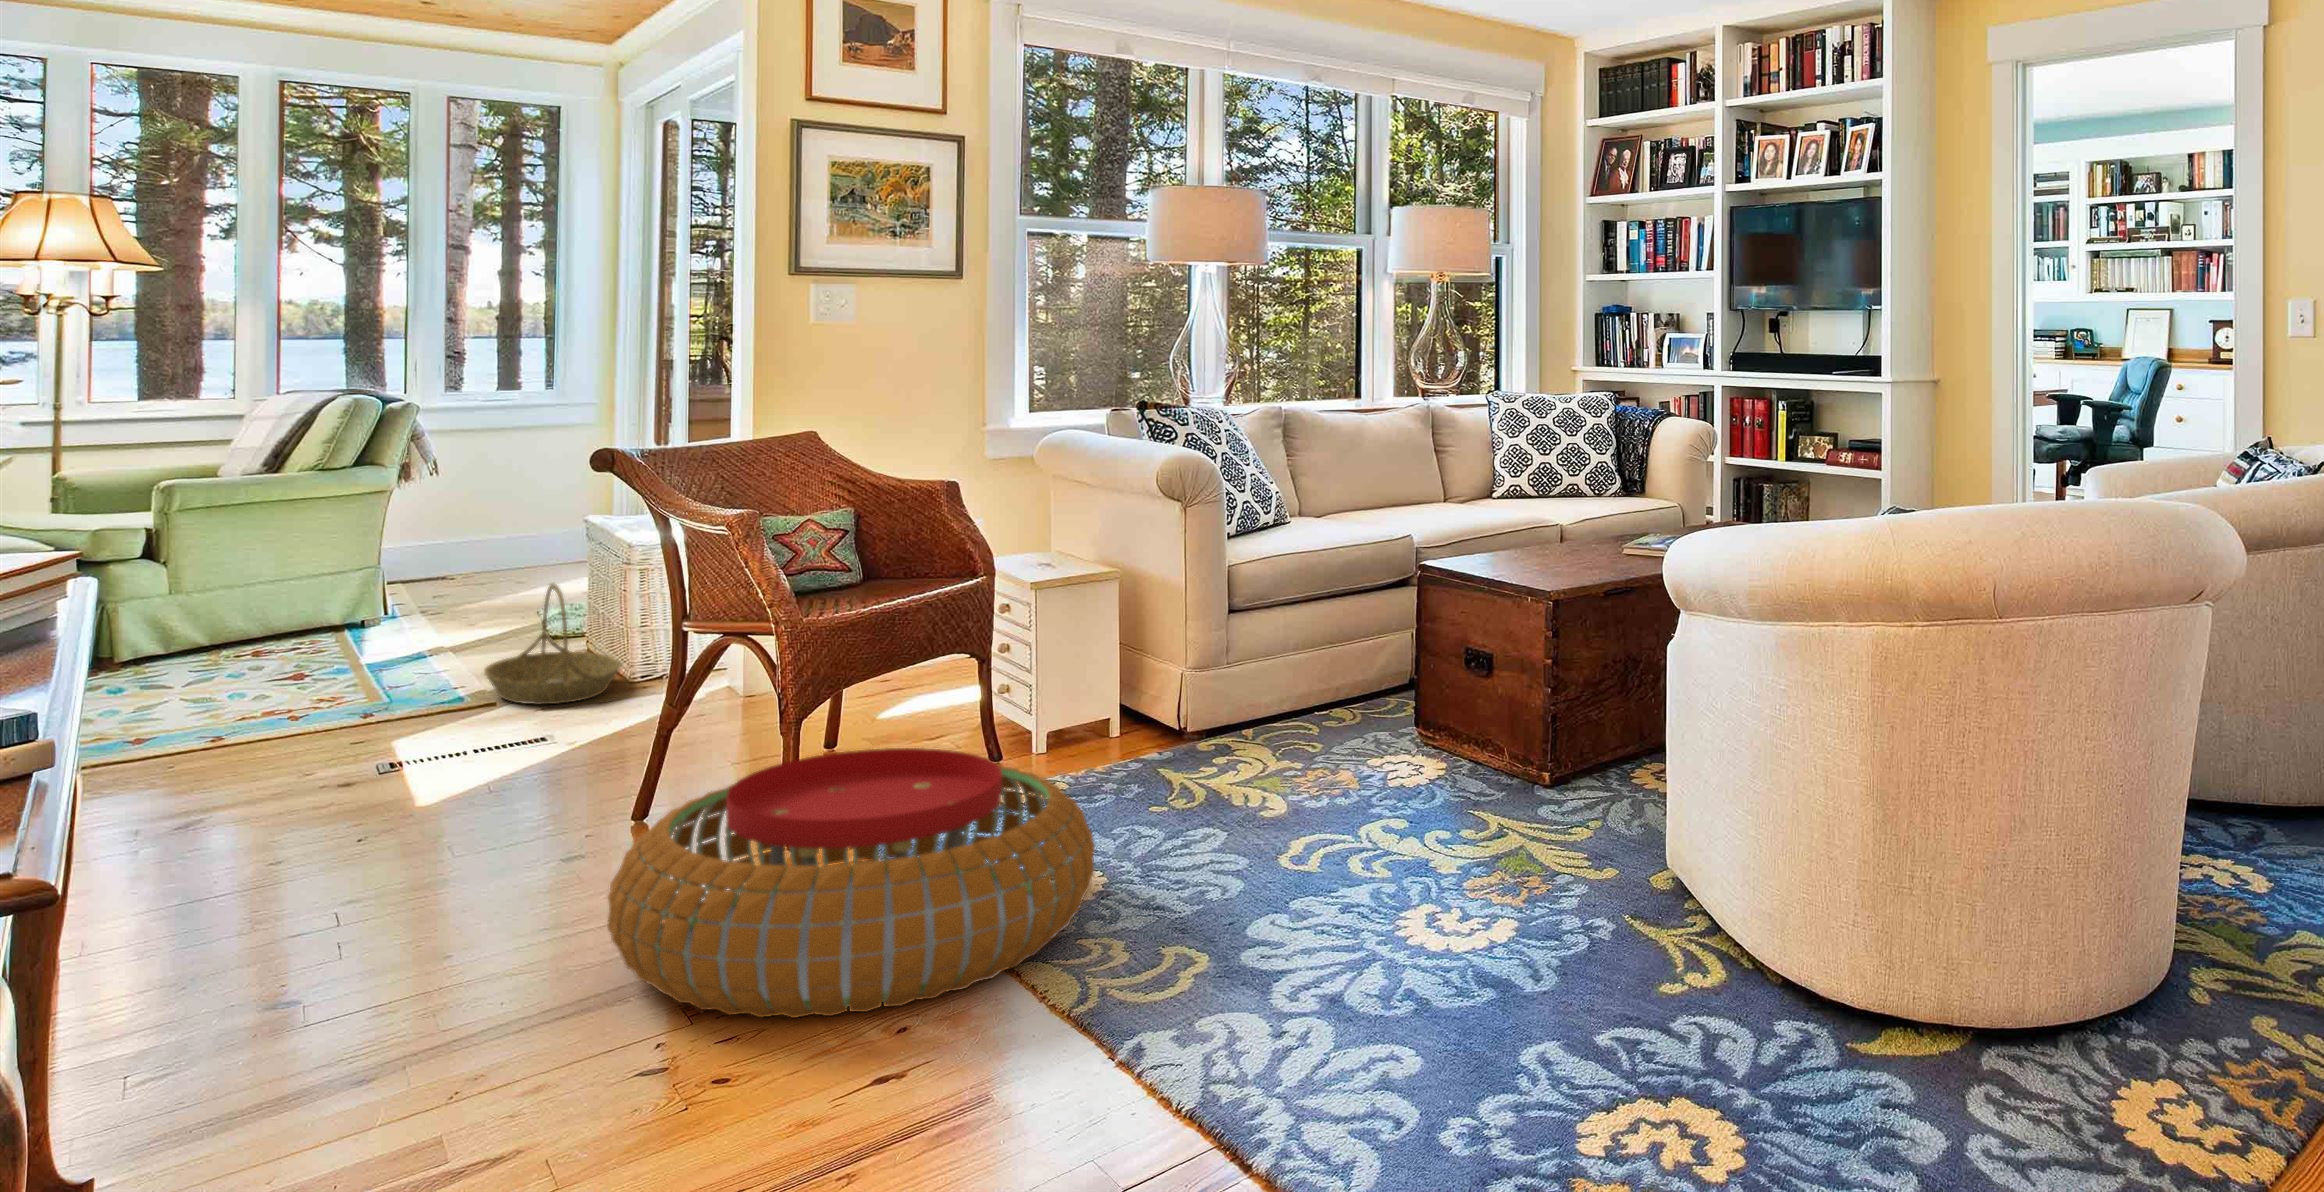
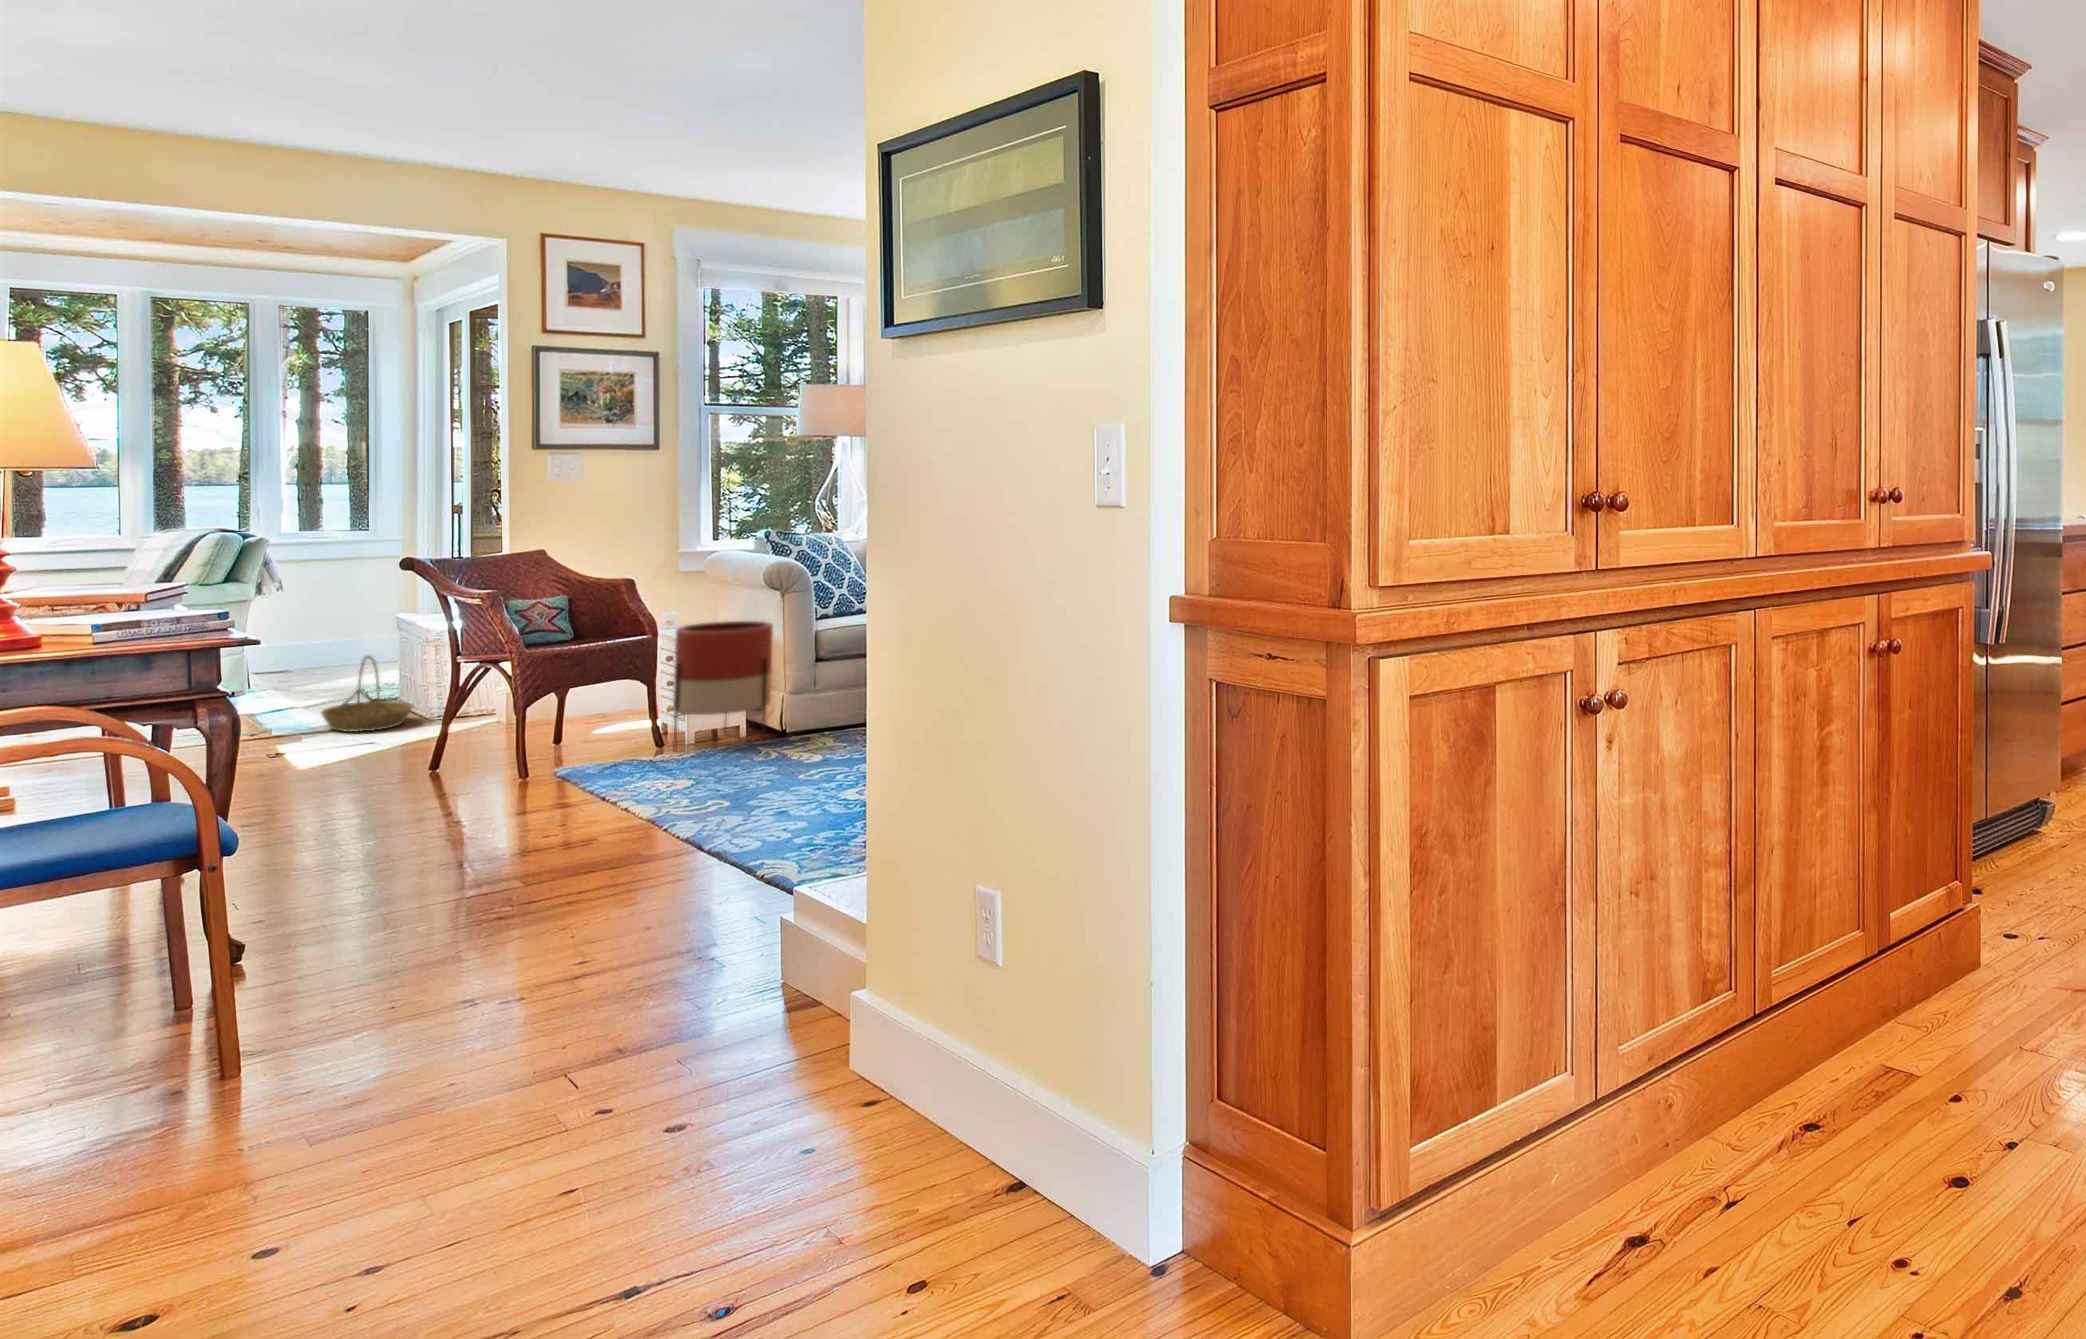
planter: none [1030,562,1189,787] -> present [673,621,773,750]
pouf: present [607,748,1095,1018] -> none [429,715,683,826]

